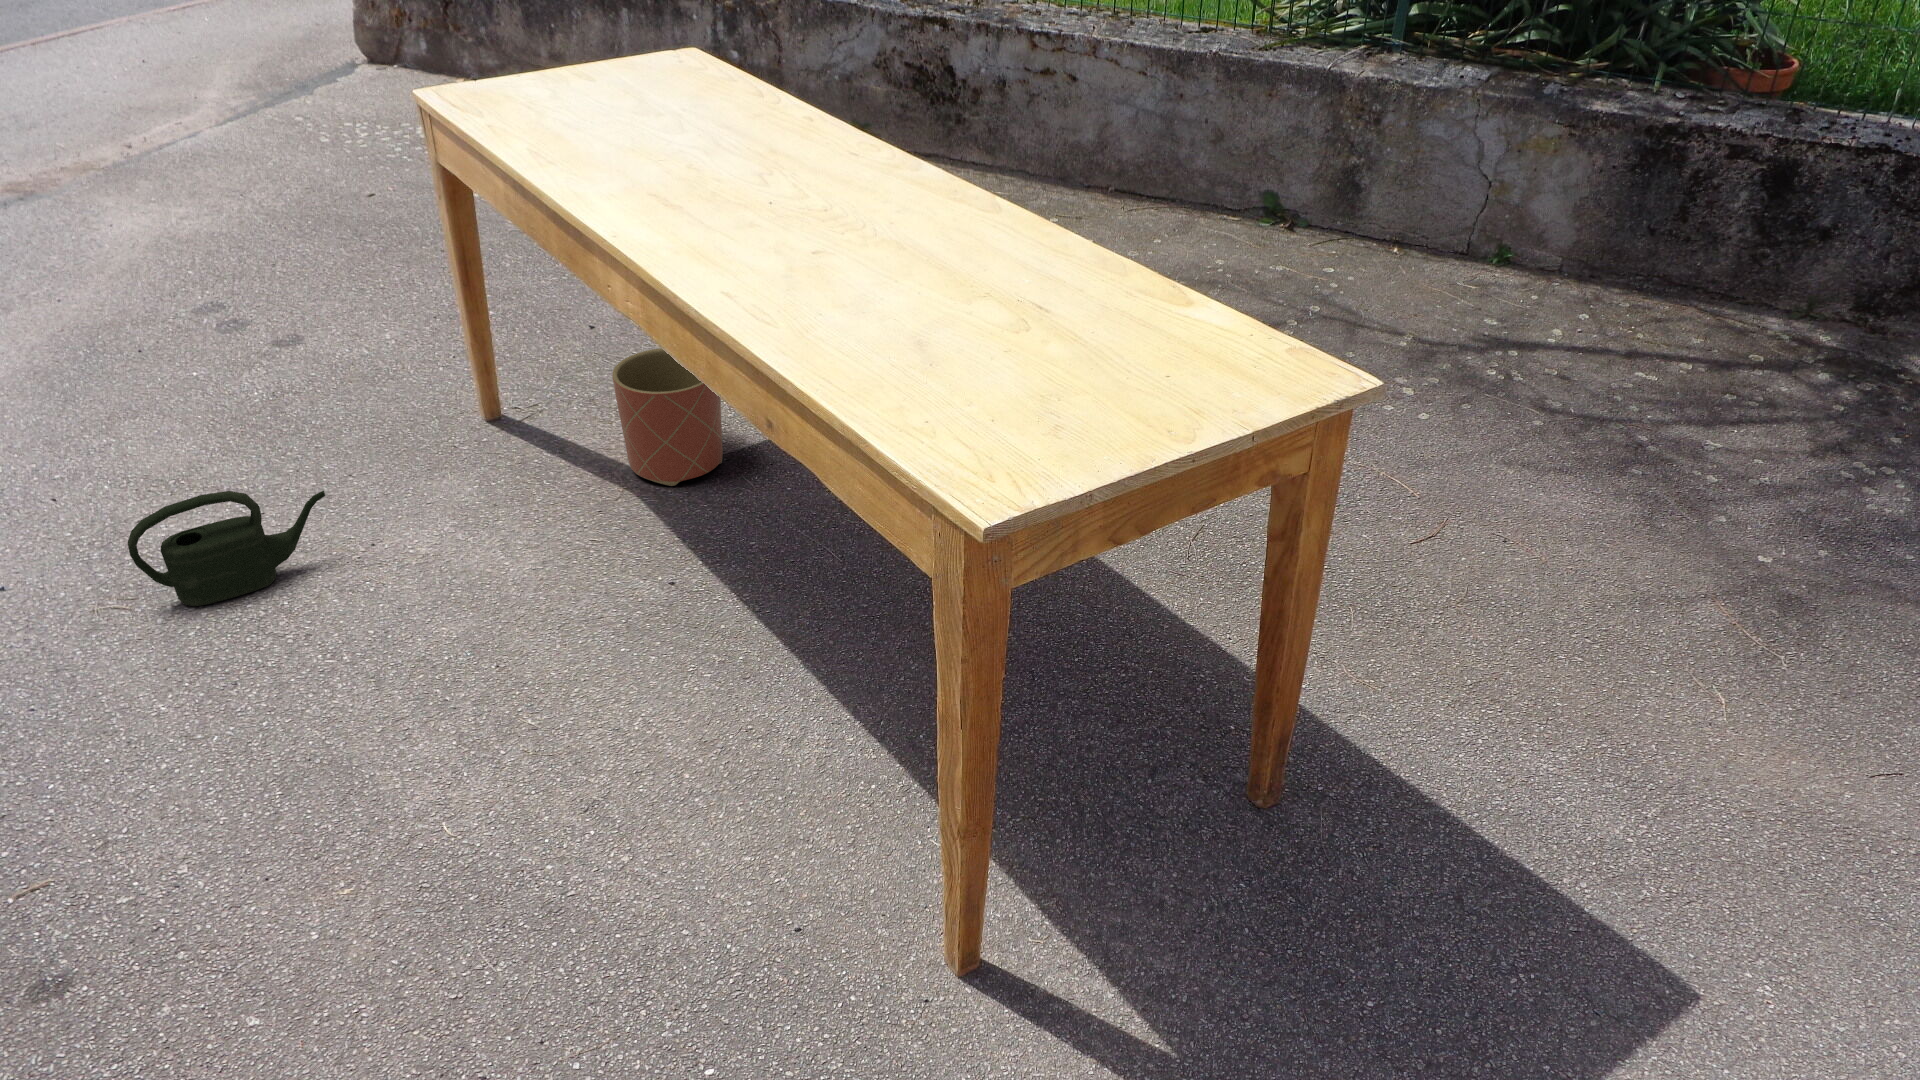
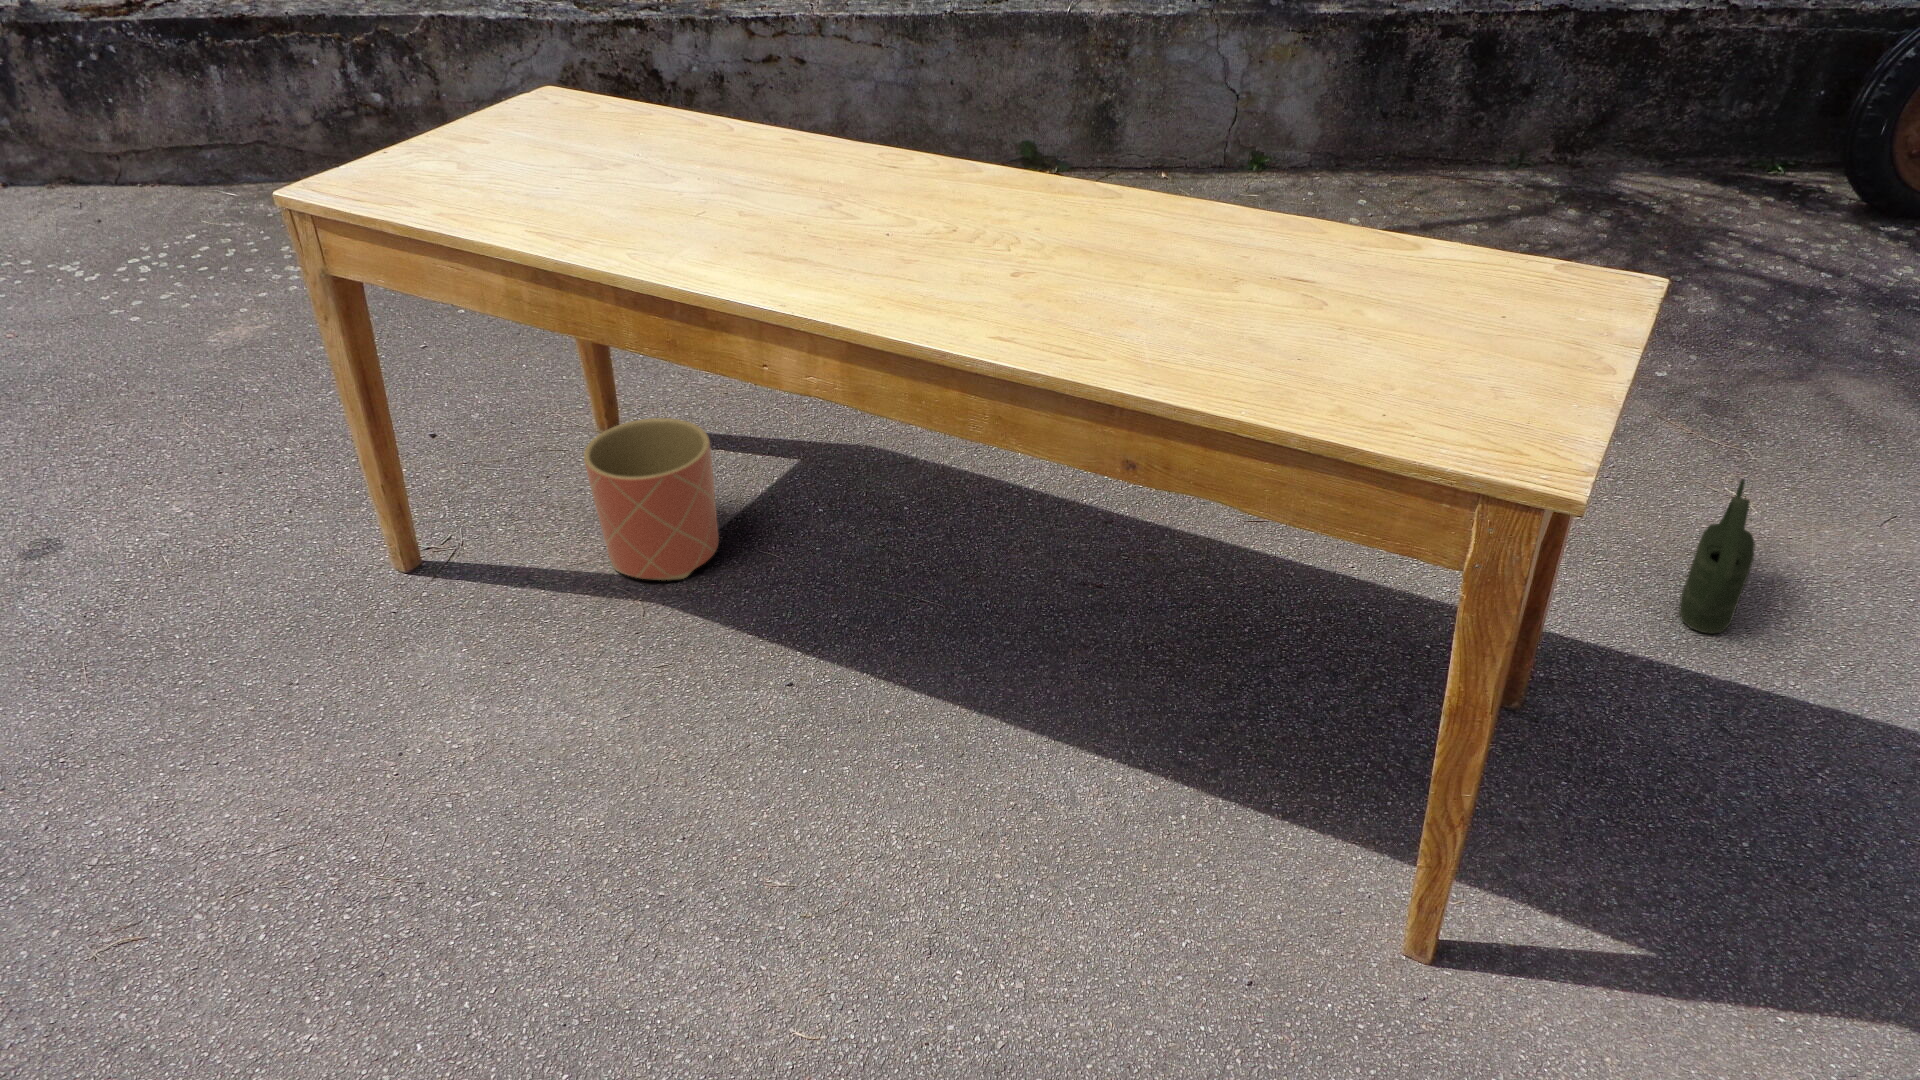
watering can: present [128,491,325,606] -> present [1679,479,1755,634]

